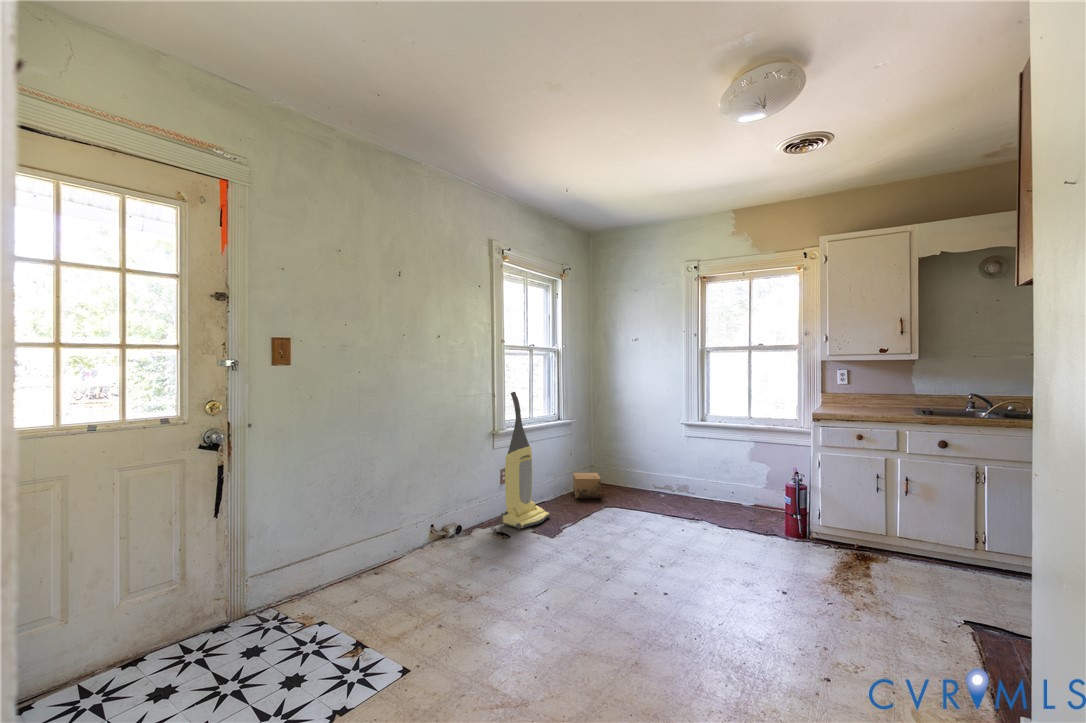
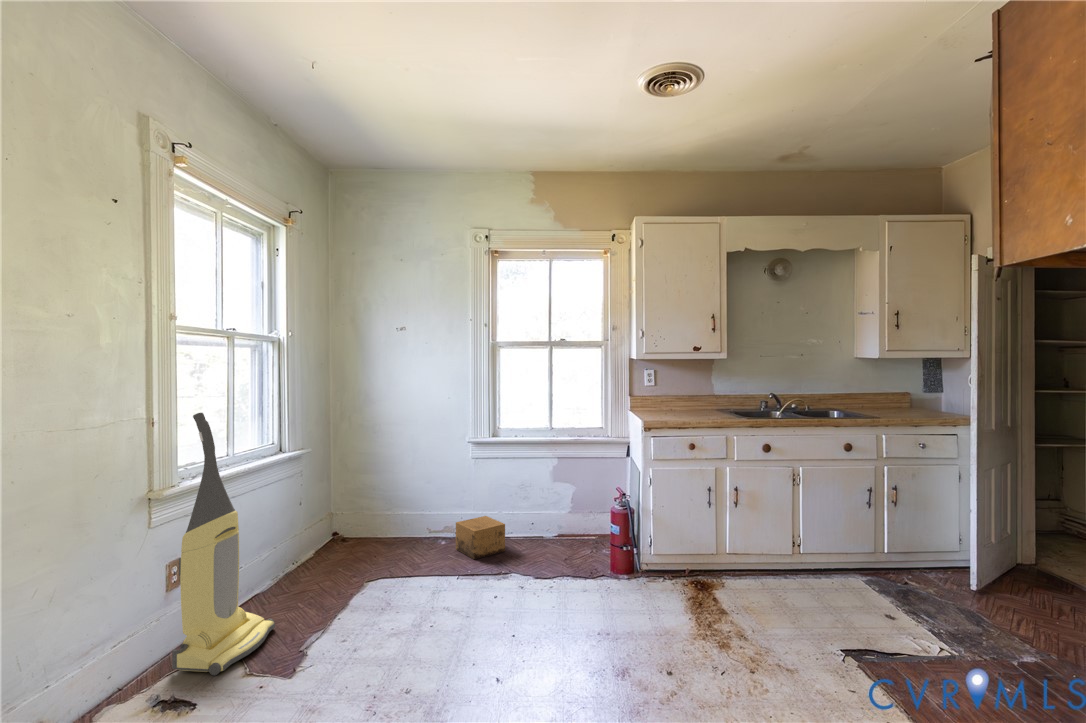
cardboard box: present [573,473,601,498] -> present [456,516,505,560]

